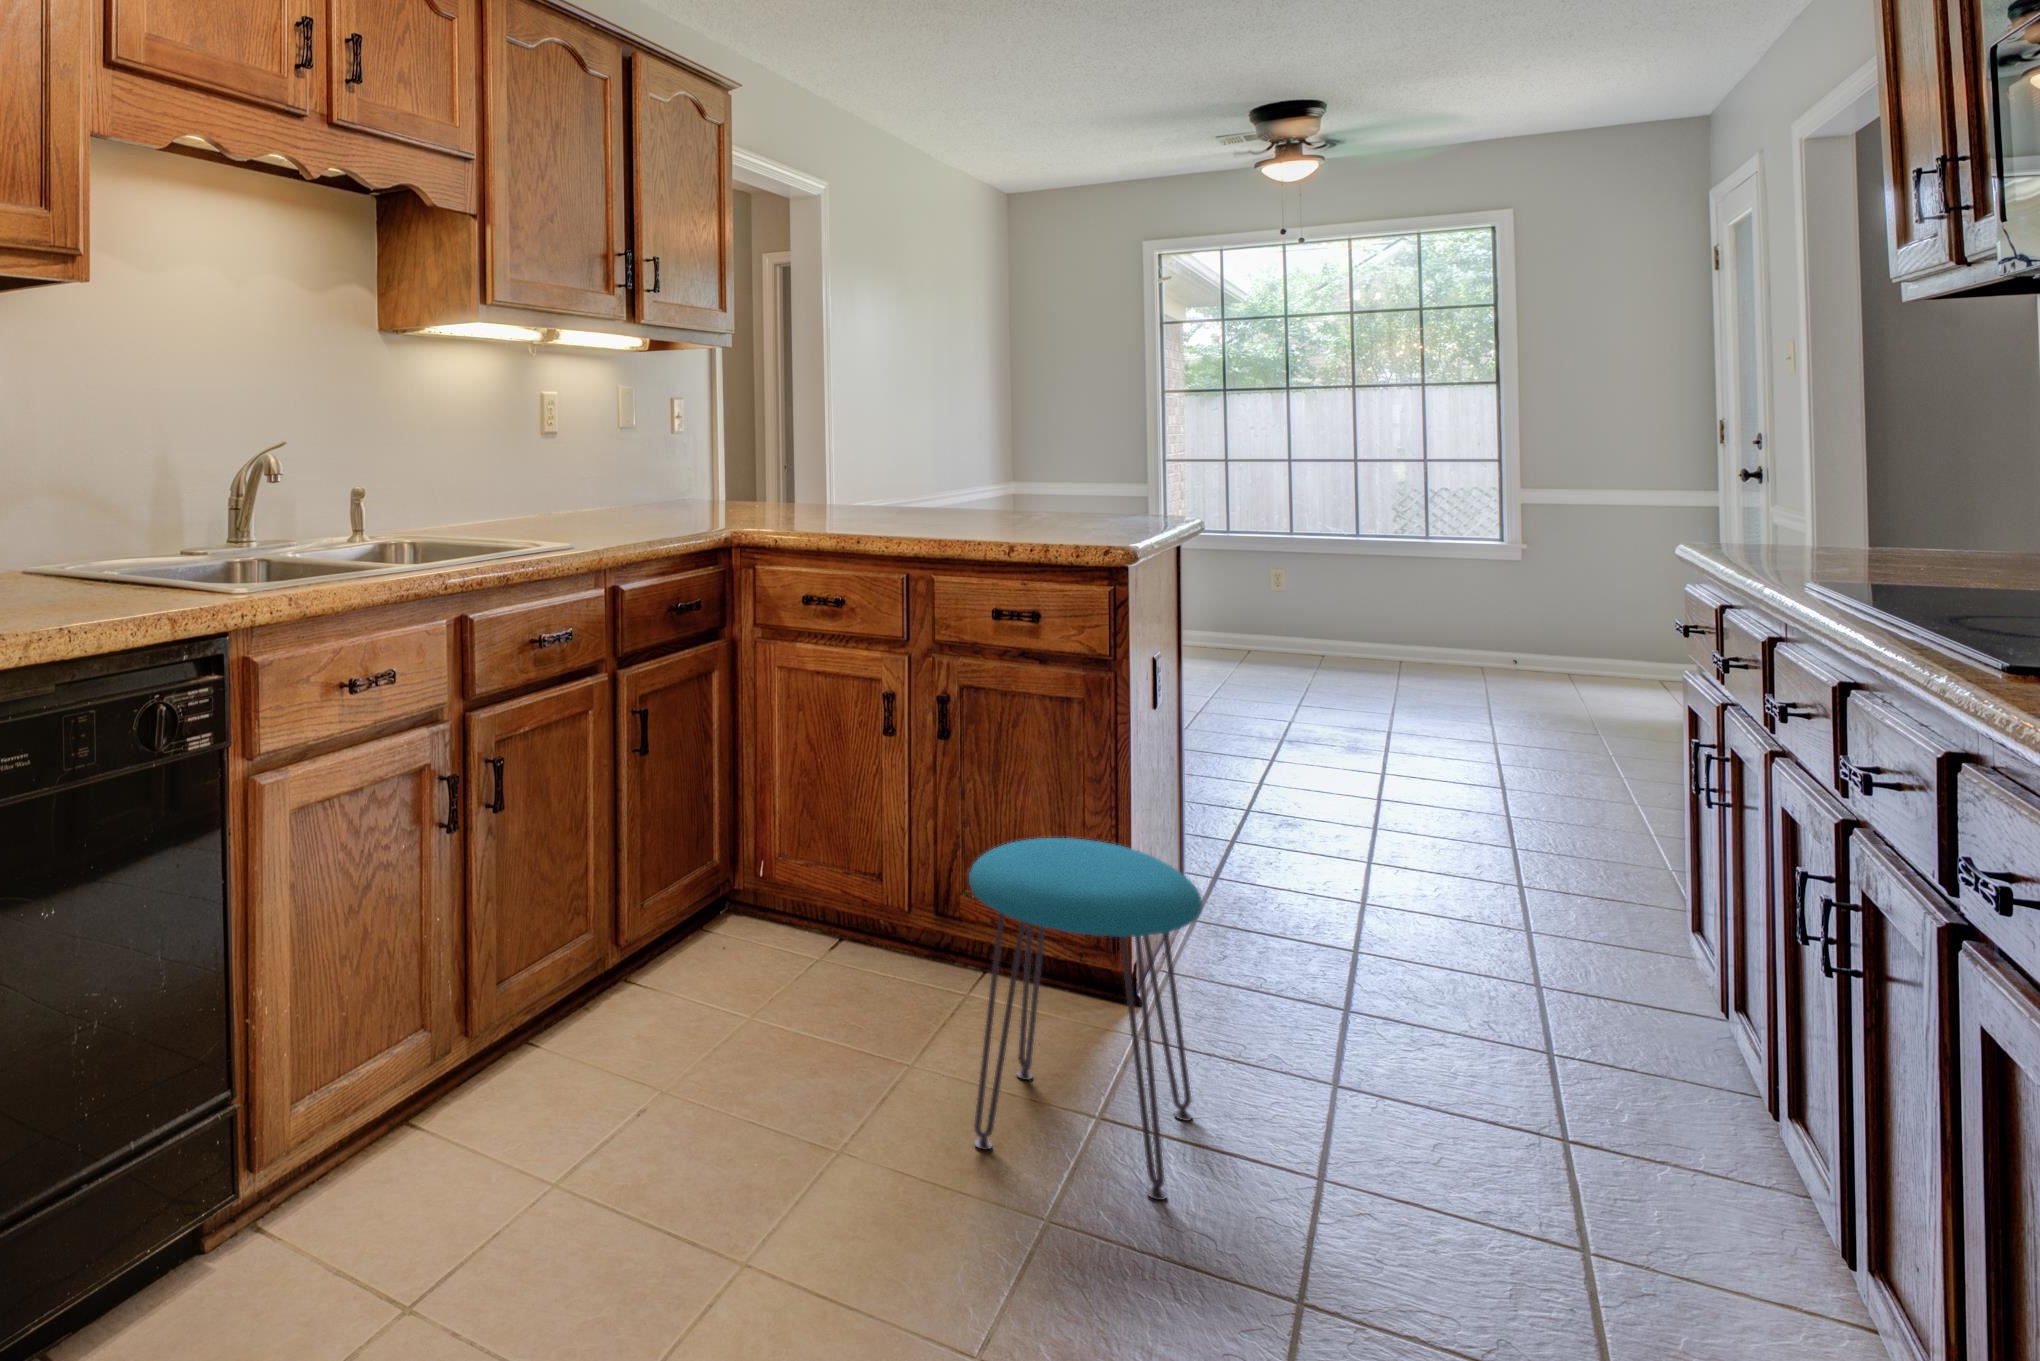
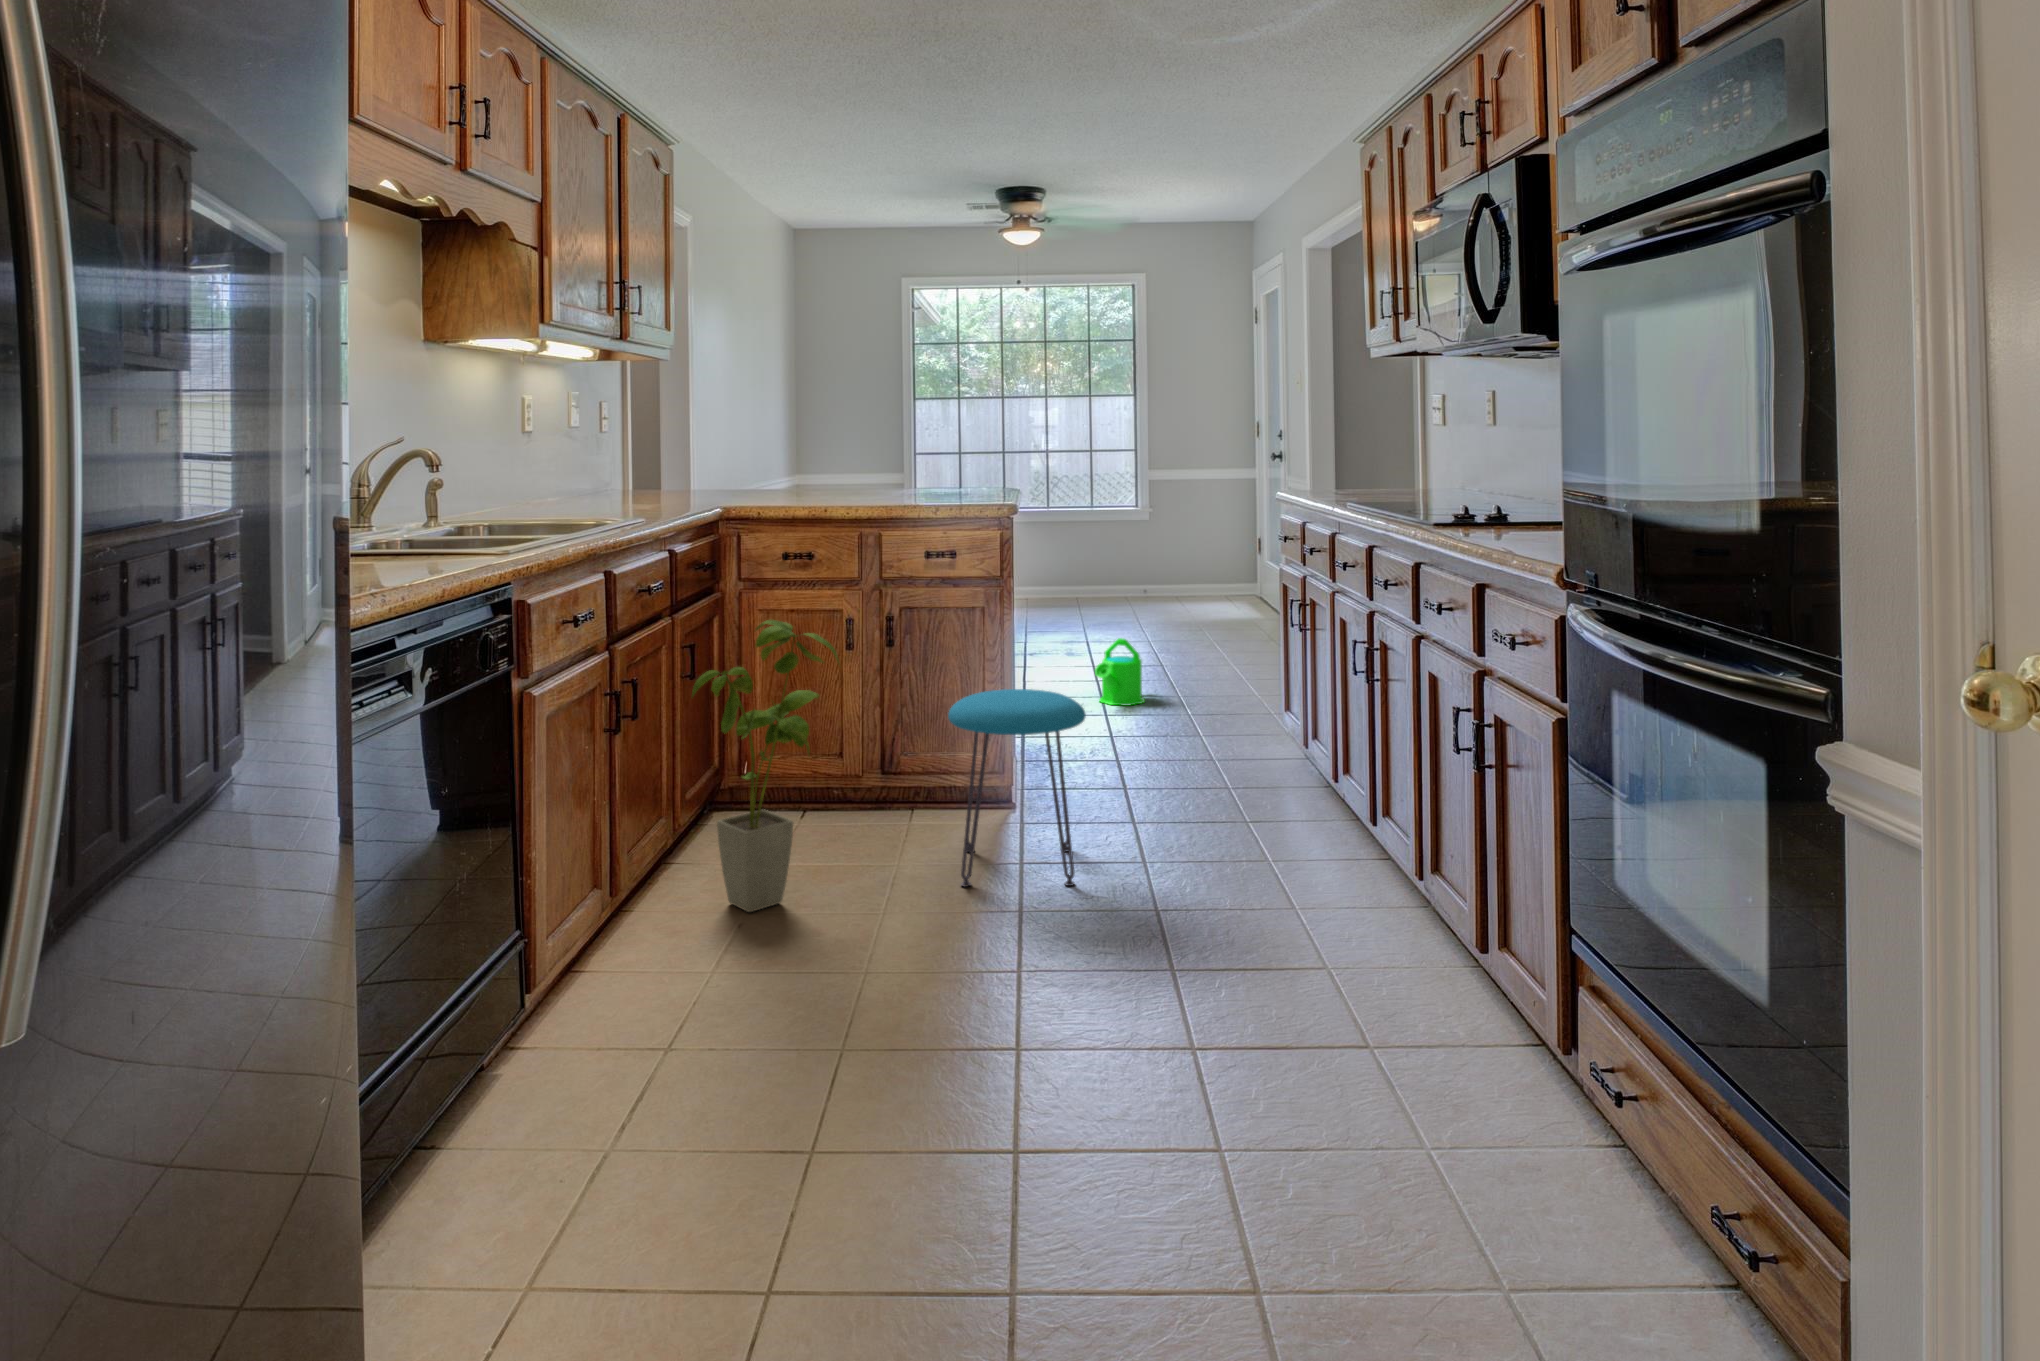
house plant: none [589,700,786,1108] -> present [692,619,839,912]
watering can: none [1353,746,1450,852] -> present [1095,638,1145,705]

